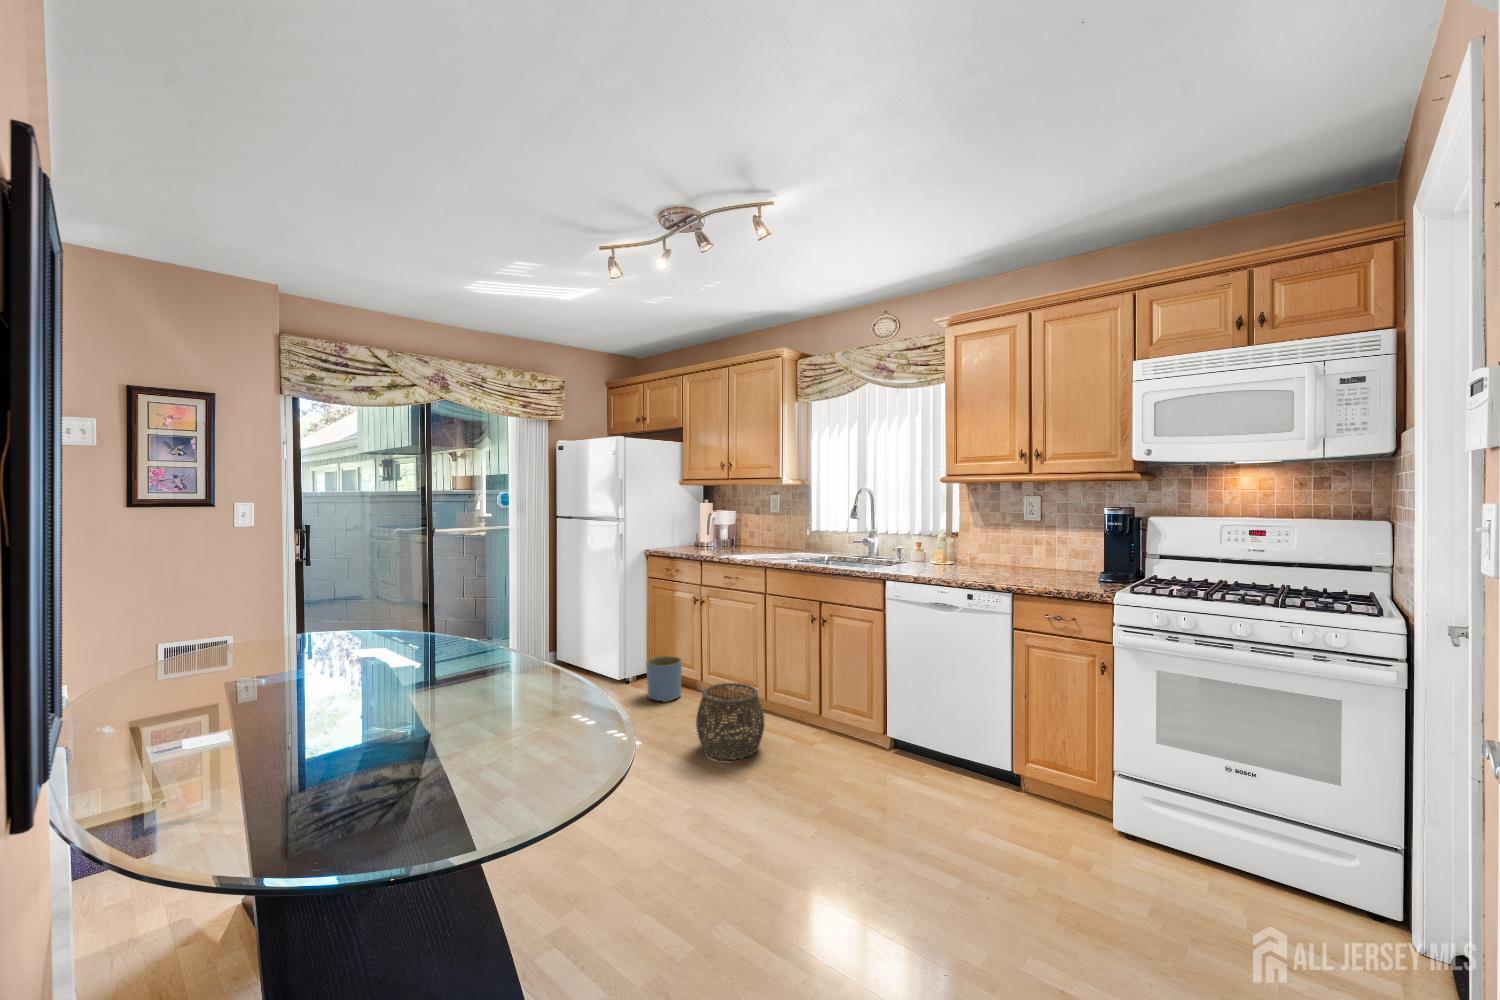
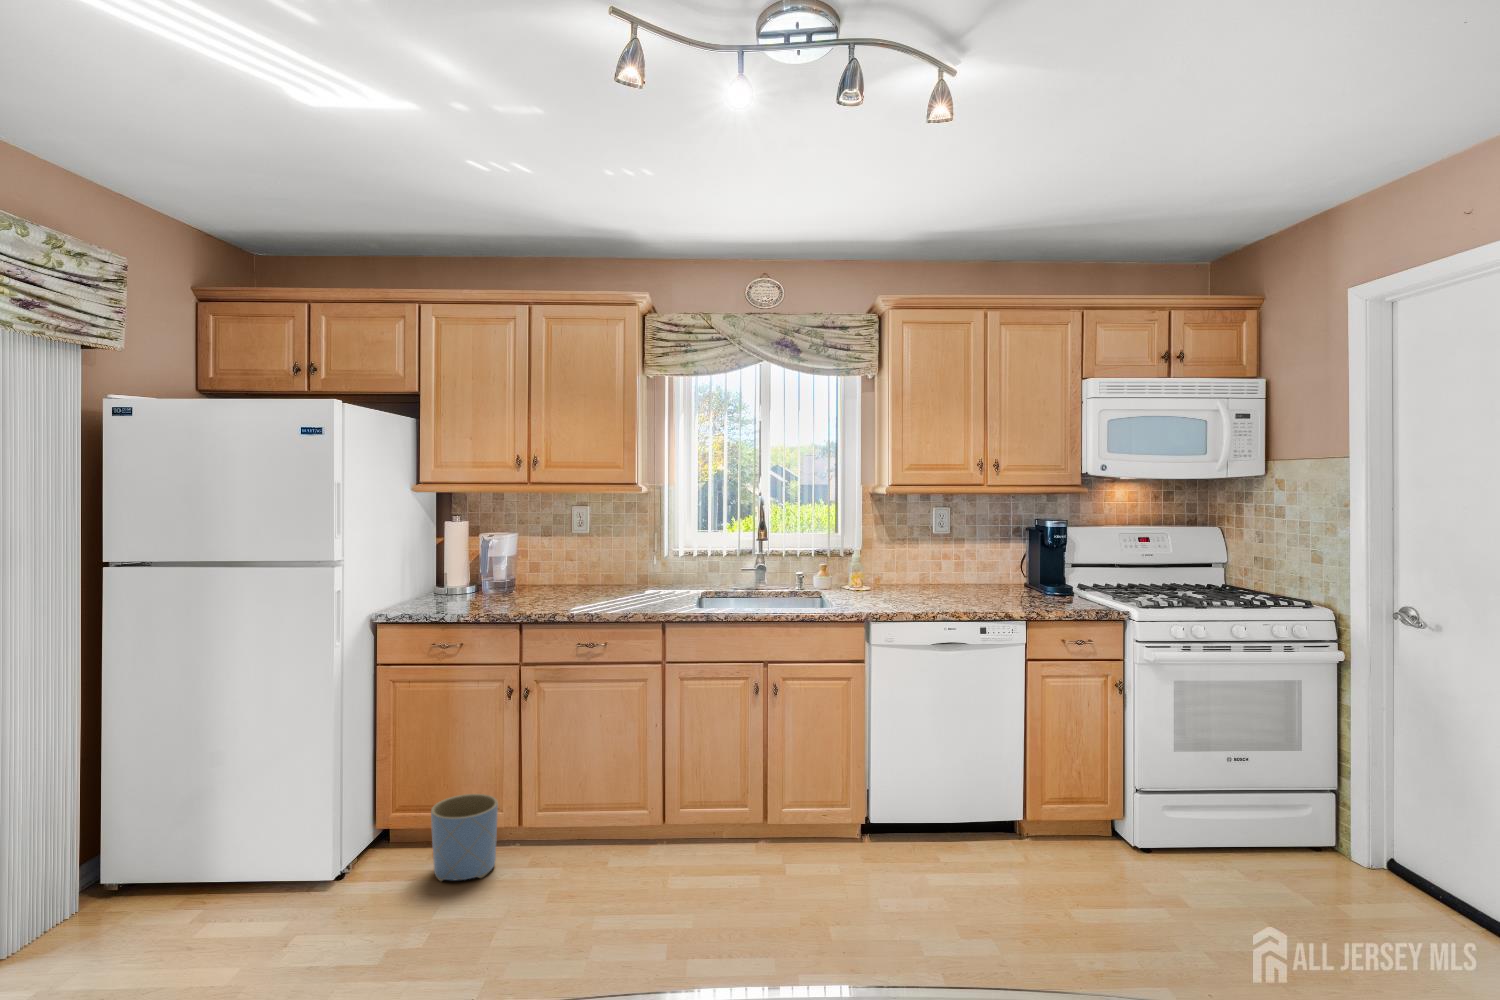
woven basket: present [696,683,765,760] -> none [648,802,756,931]

